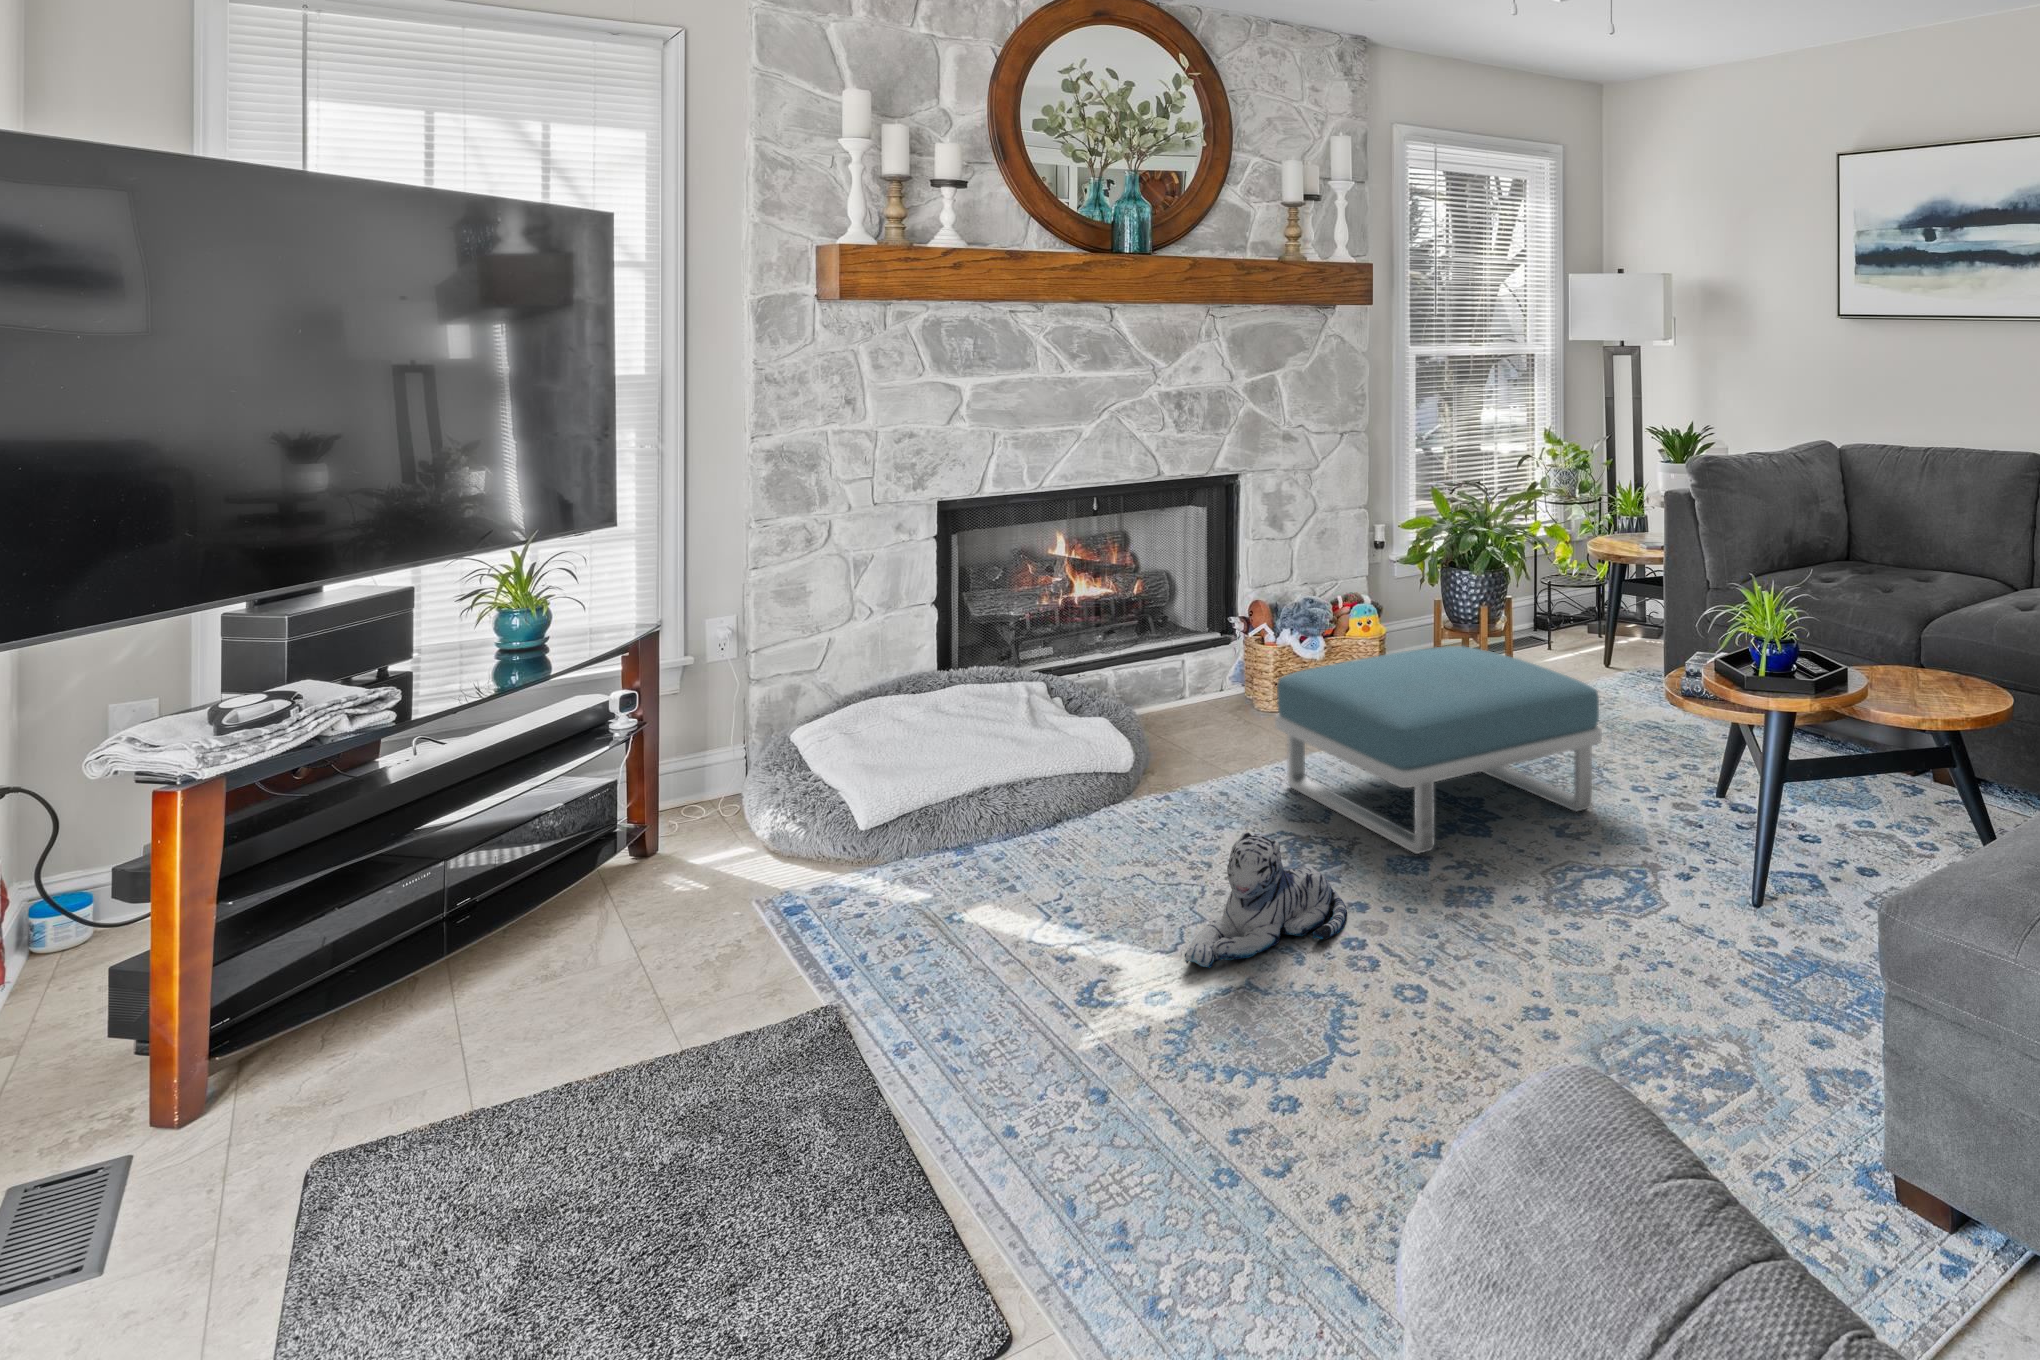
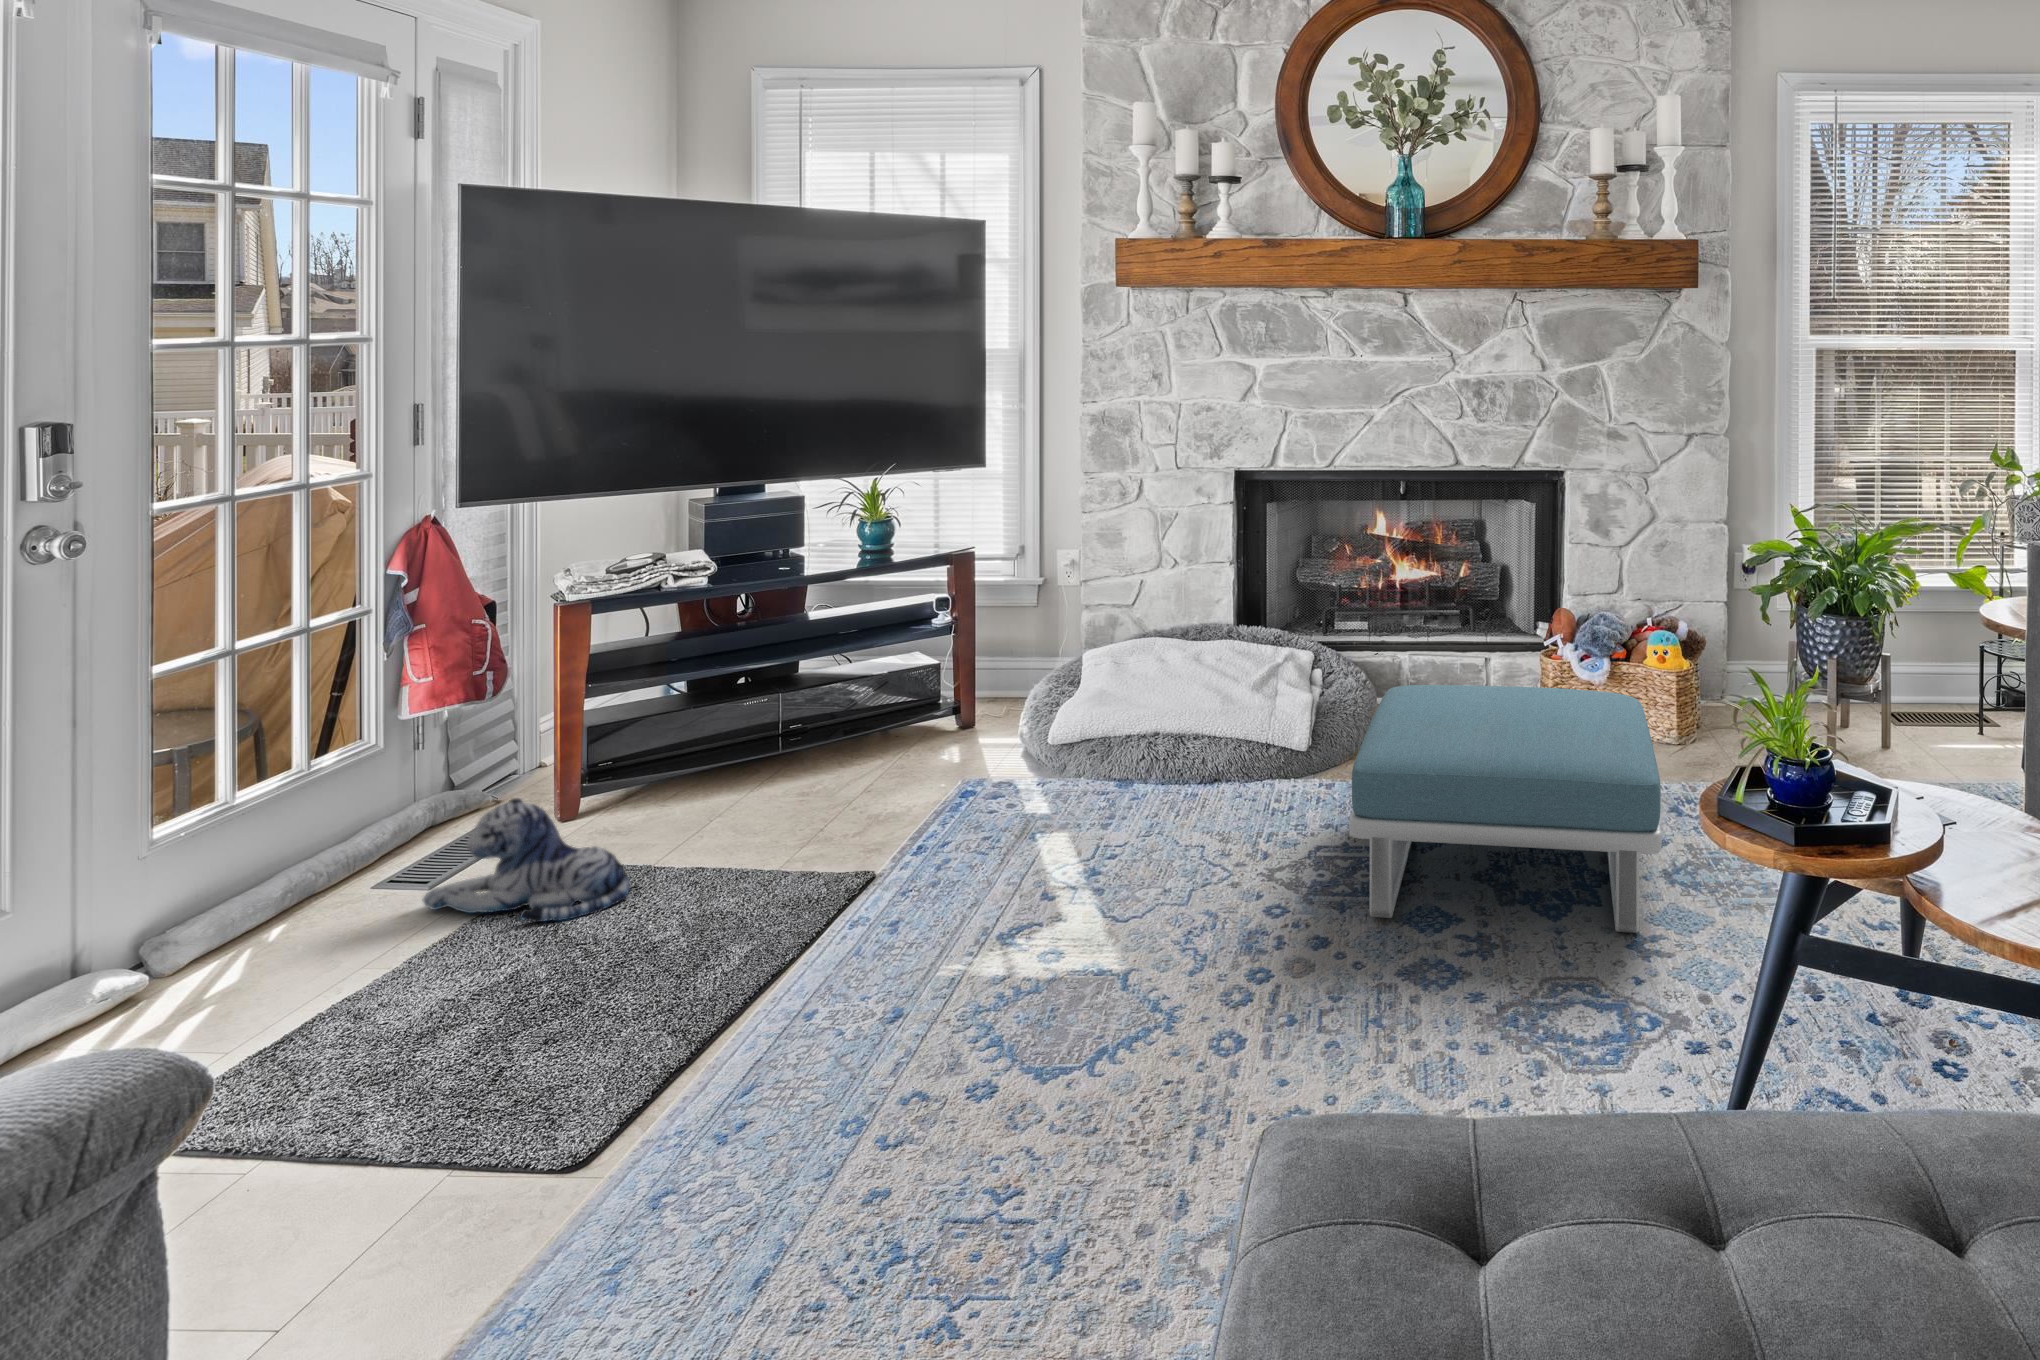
plush toy: present [1185,832,1347,968] -> present [423,798,630,922]

